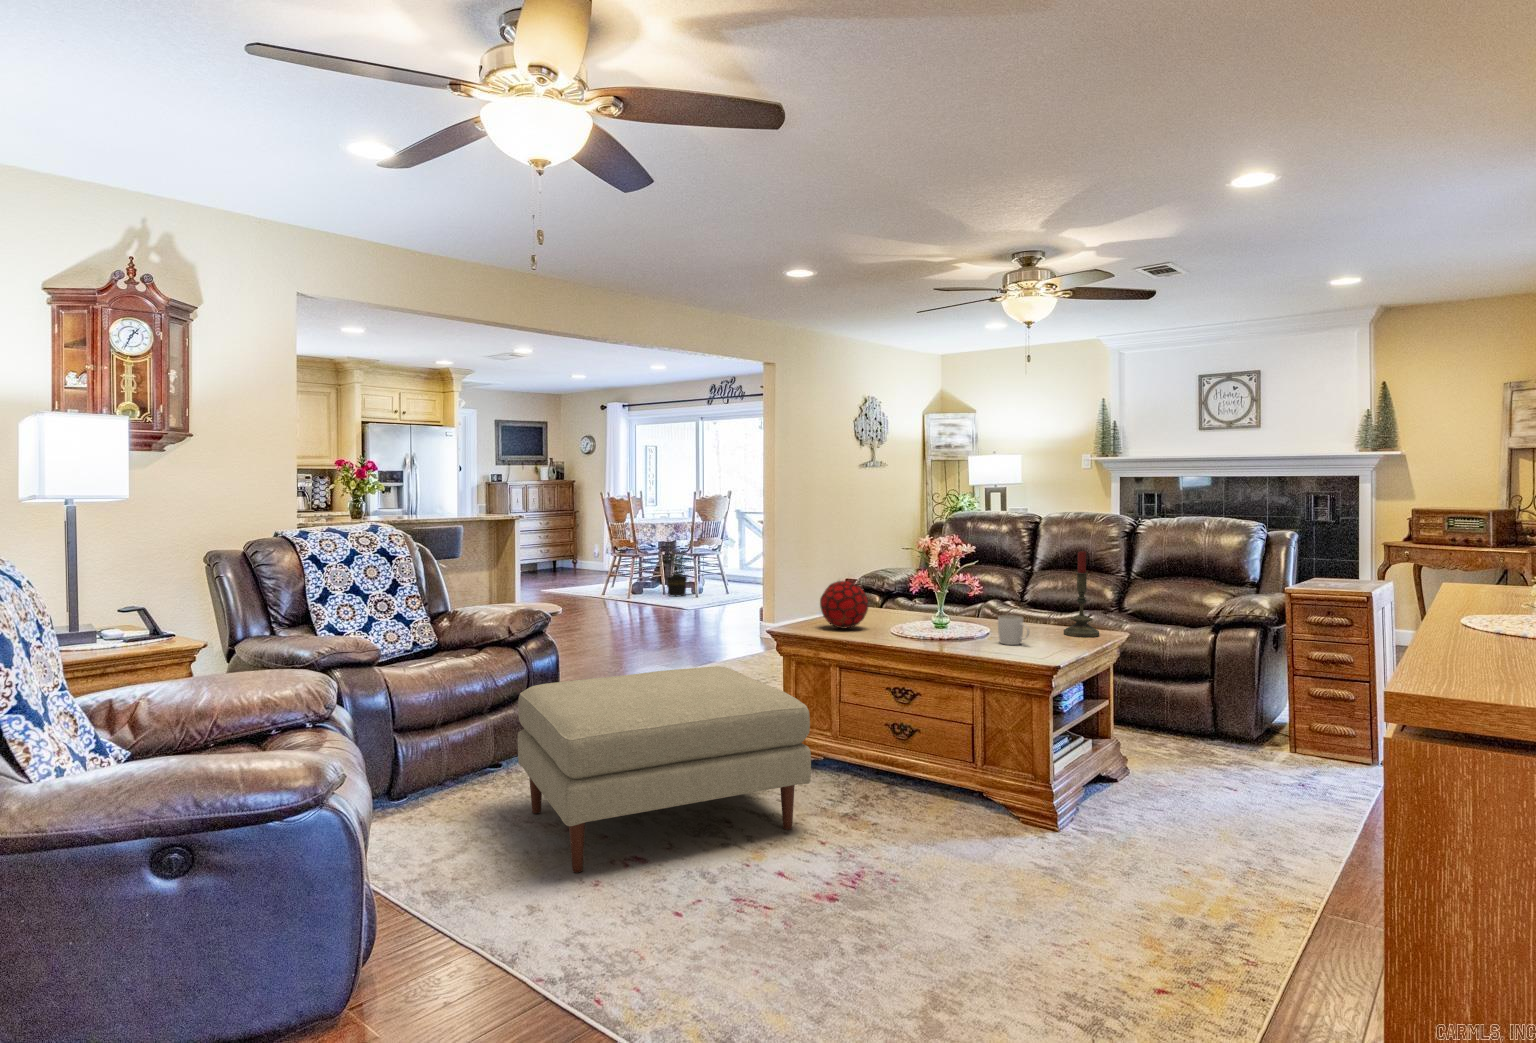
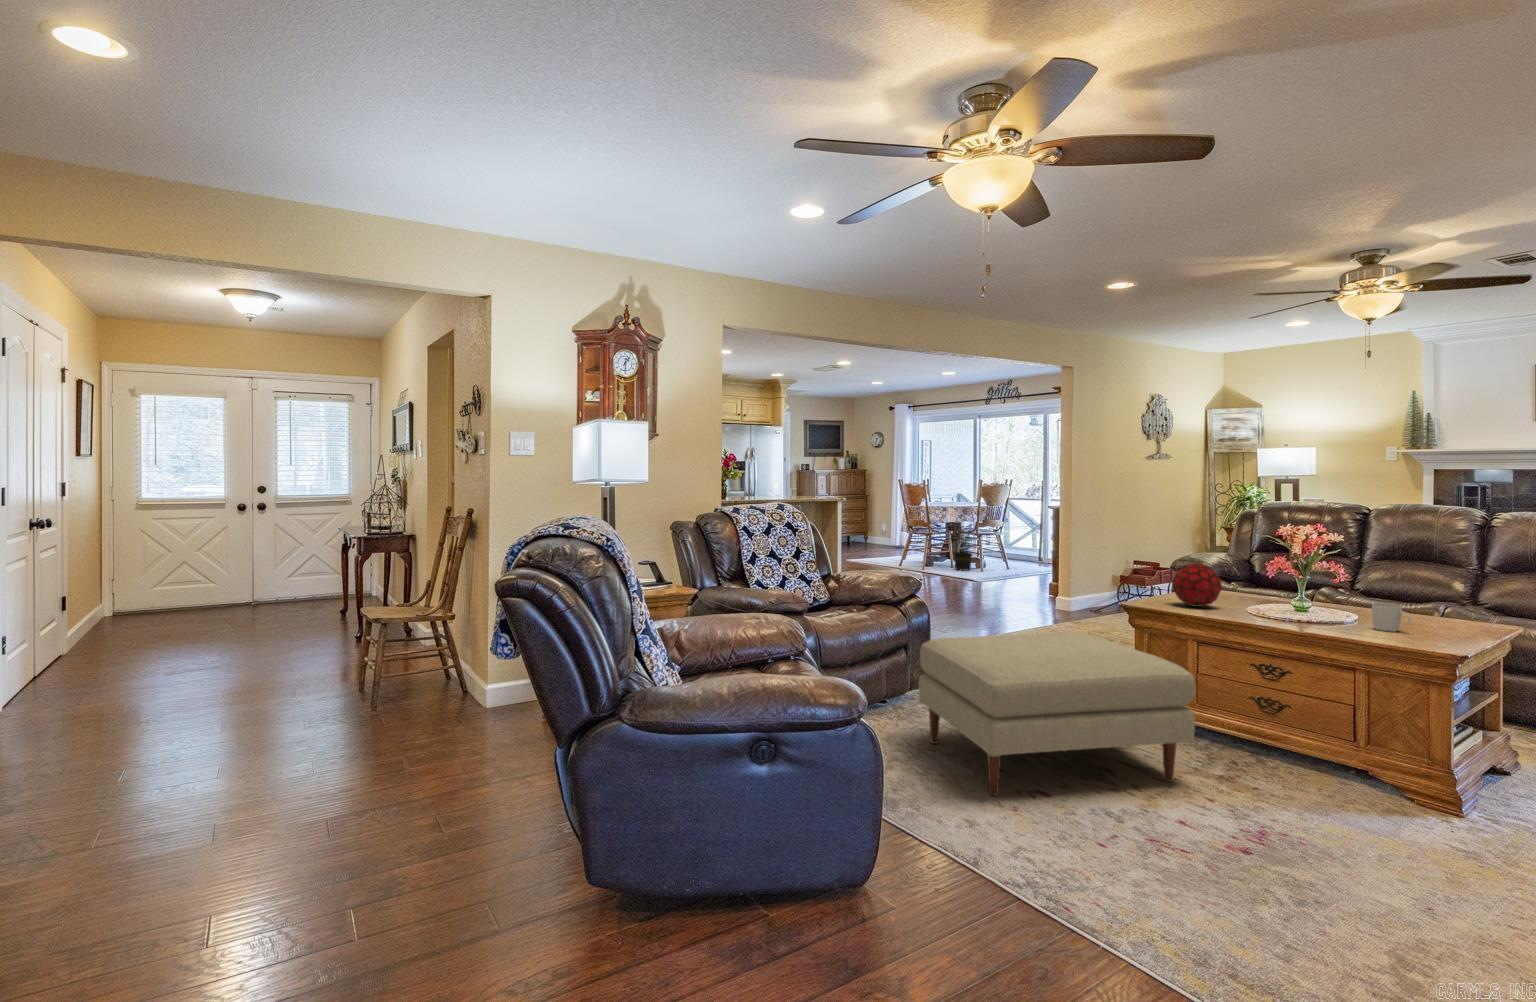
candle: present [1064,551,1099,637] -> none [1437,542,1481,629]

